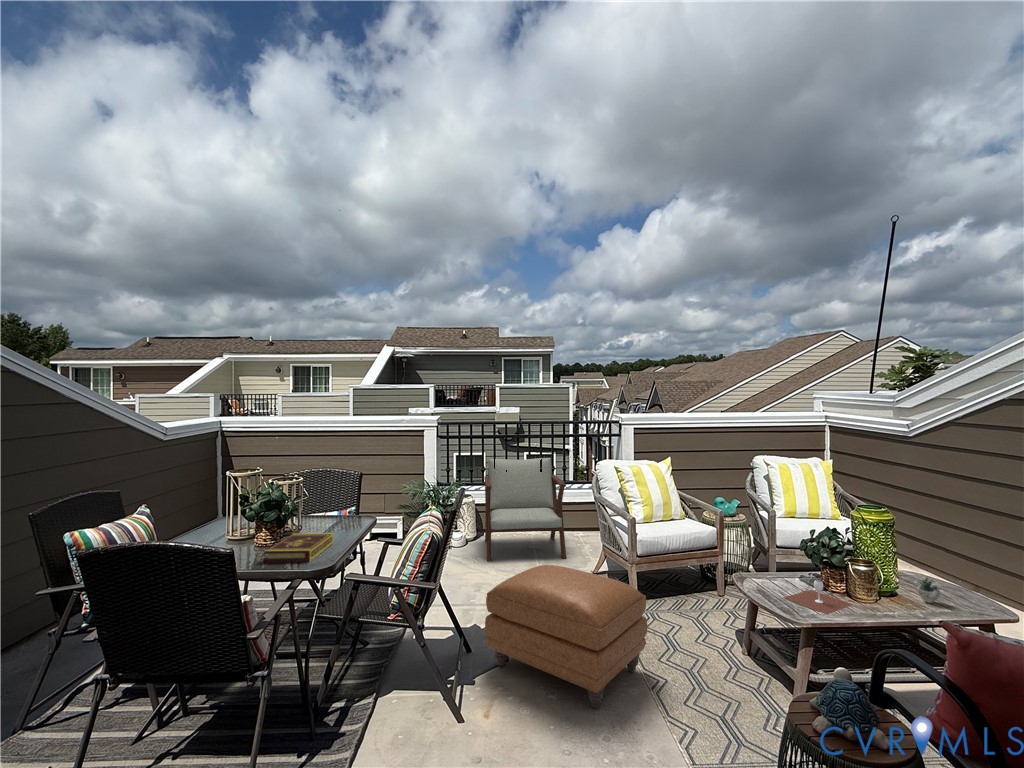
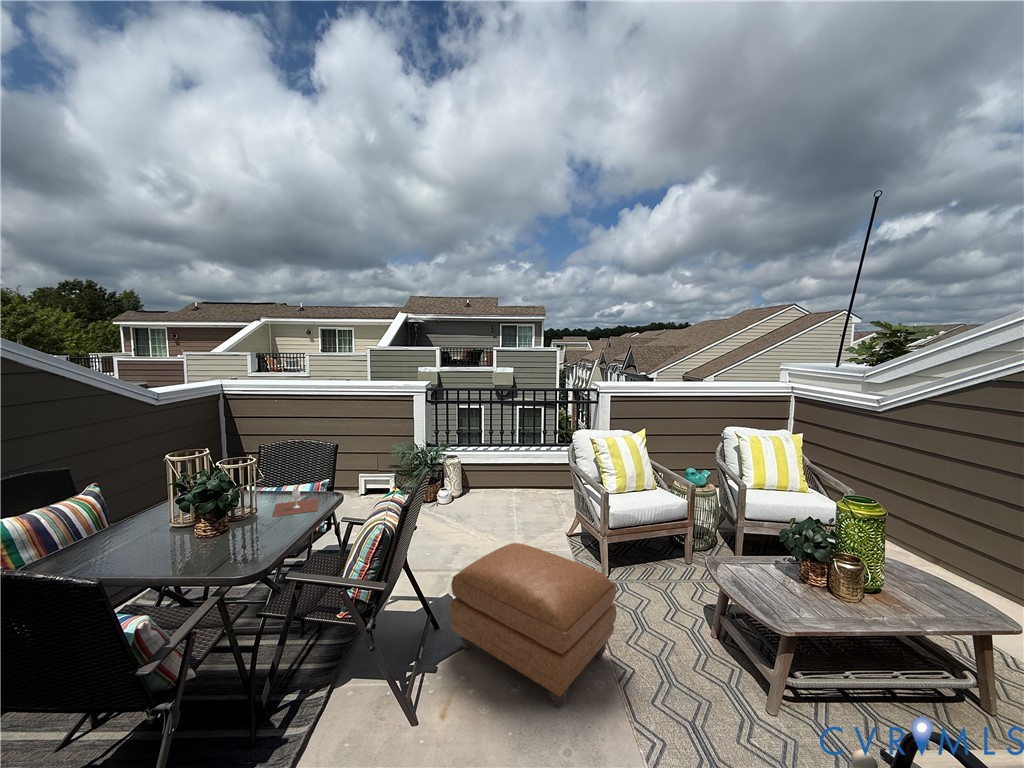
lounge chair: present [484,458,566,561] -> none [469,423,545,521]
book: present [264,533,334,562] -> none [199,518,288,558]
succulent plant: present [917,577,940,603] -> none [905,578,959,606]
wine glass: present [783,580,852,615] -> present [272,489,318,517]

